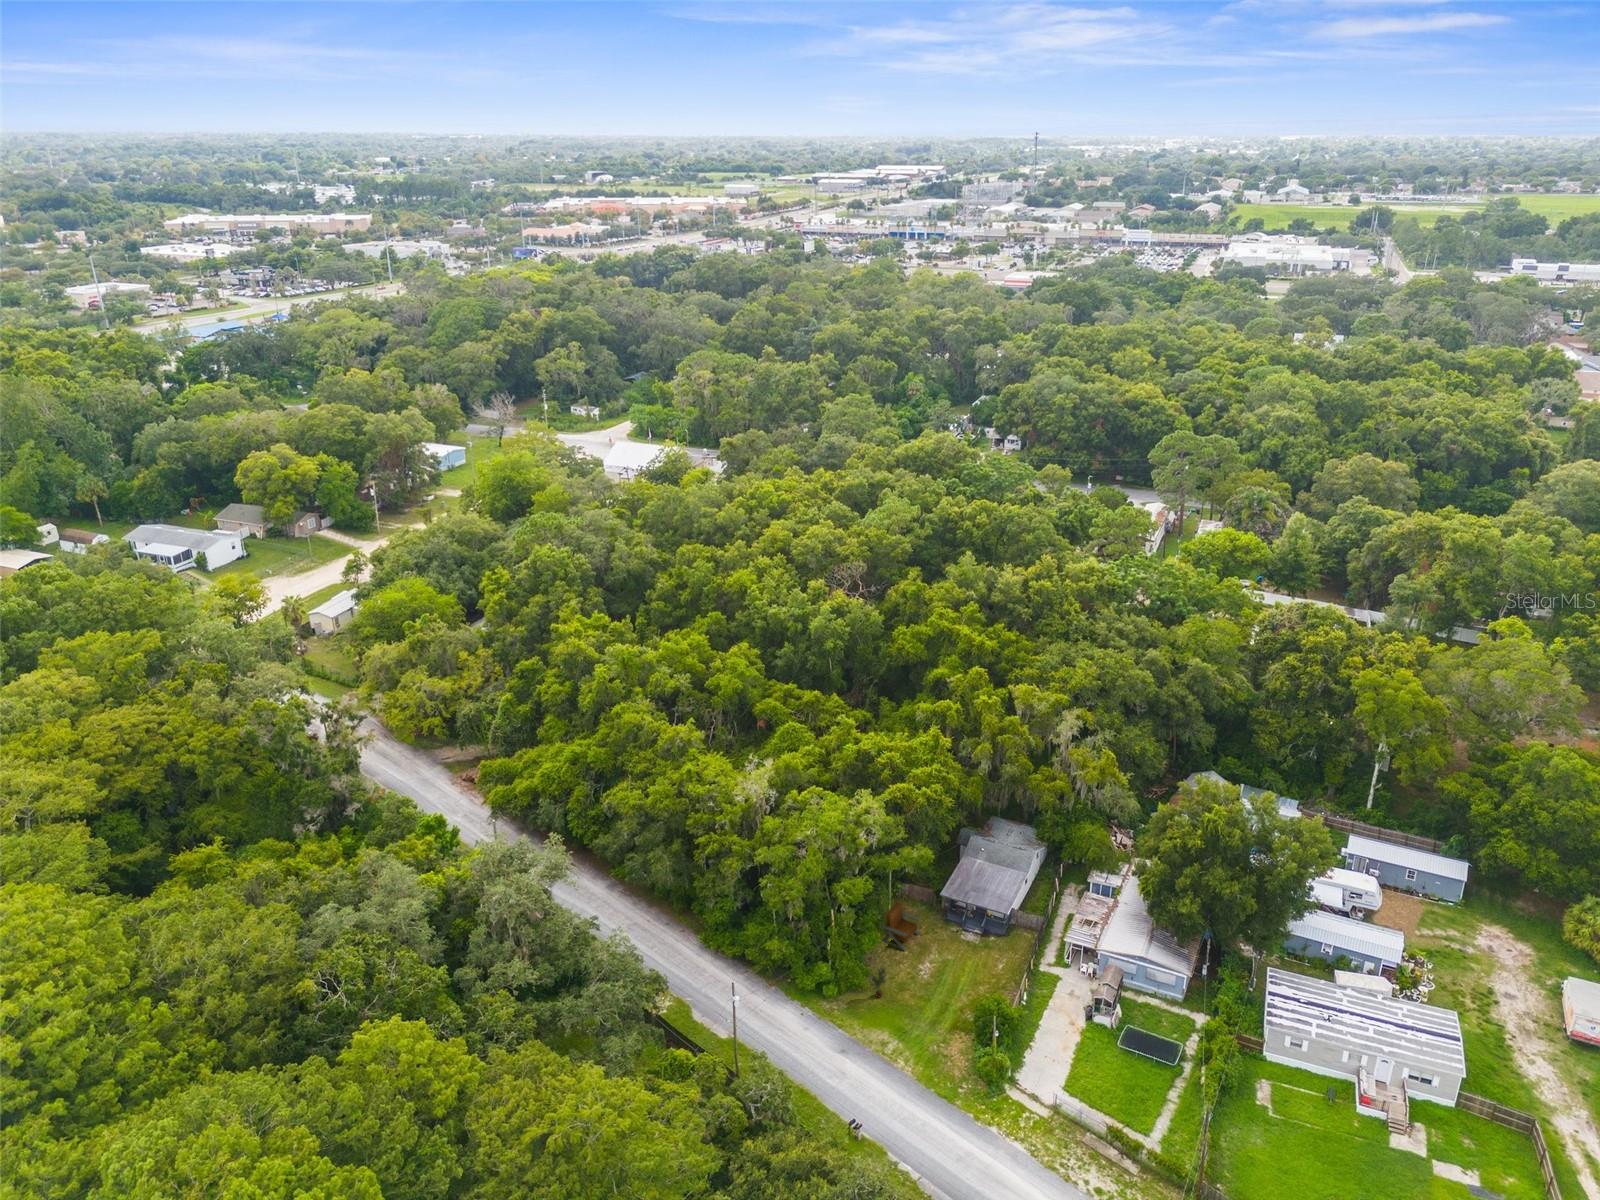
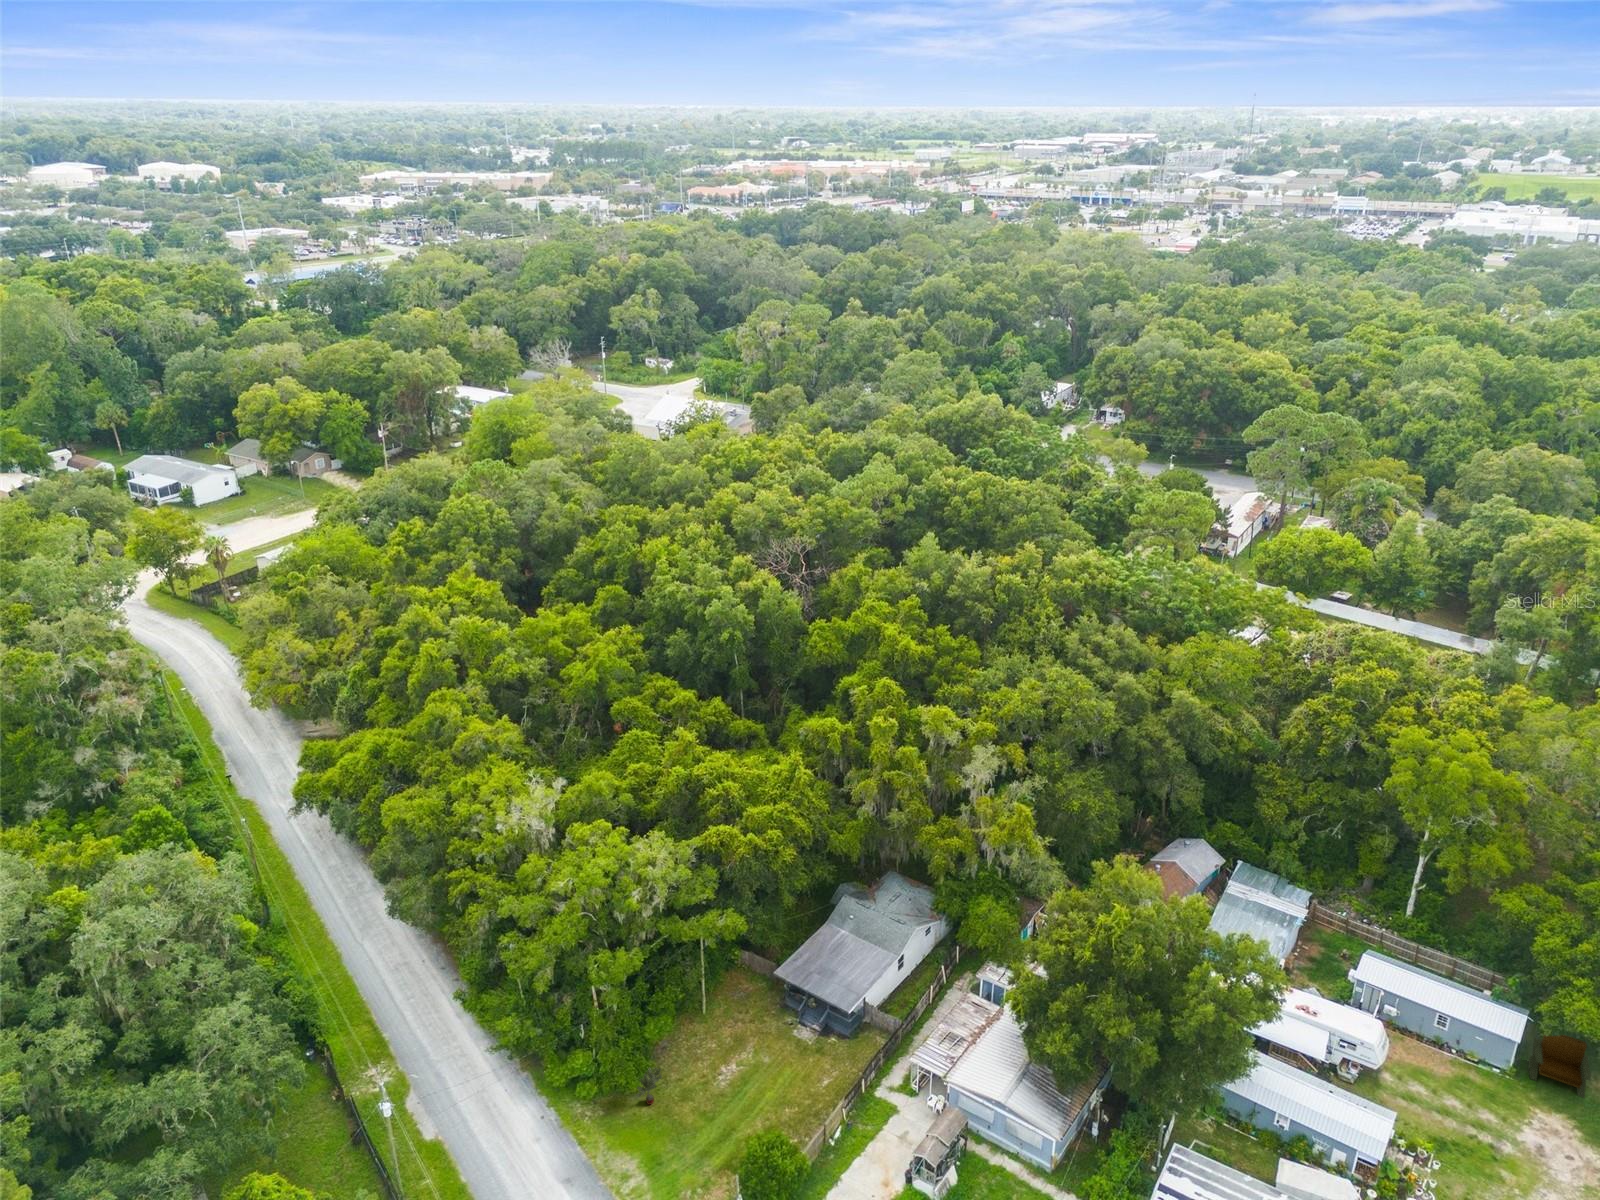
lounge chair: present [881,902,920,950] -> present [1529,1035,1591,1098]

